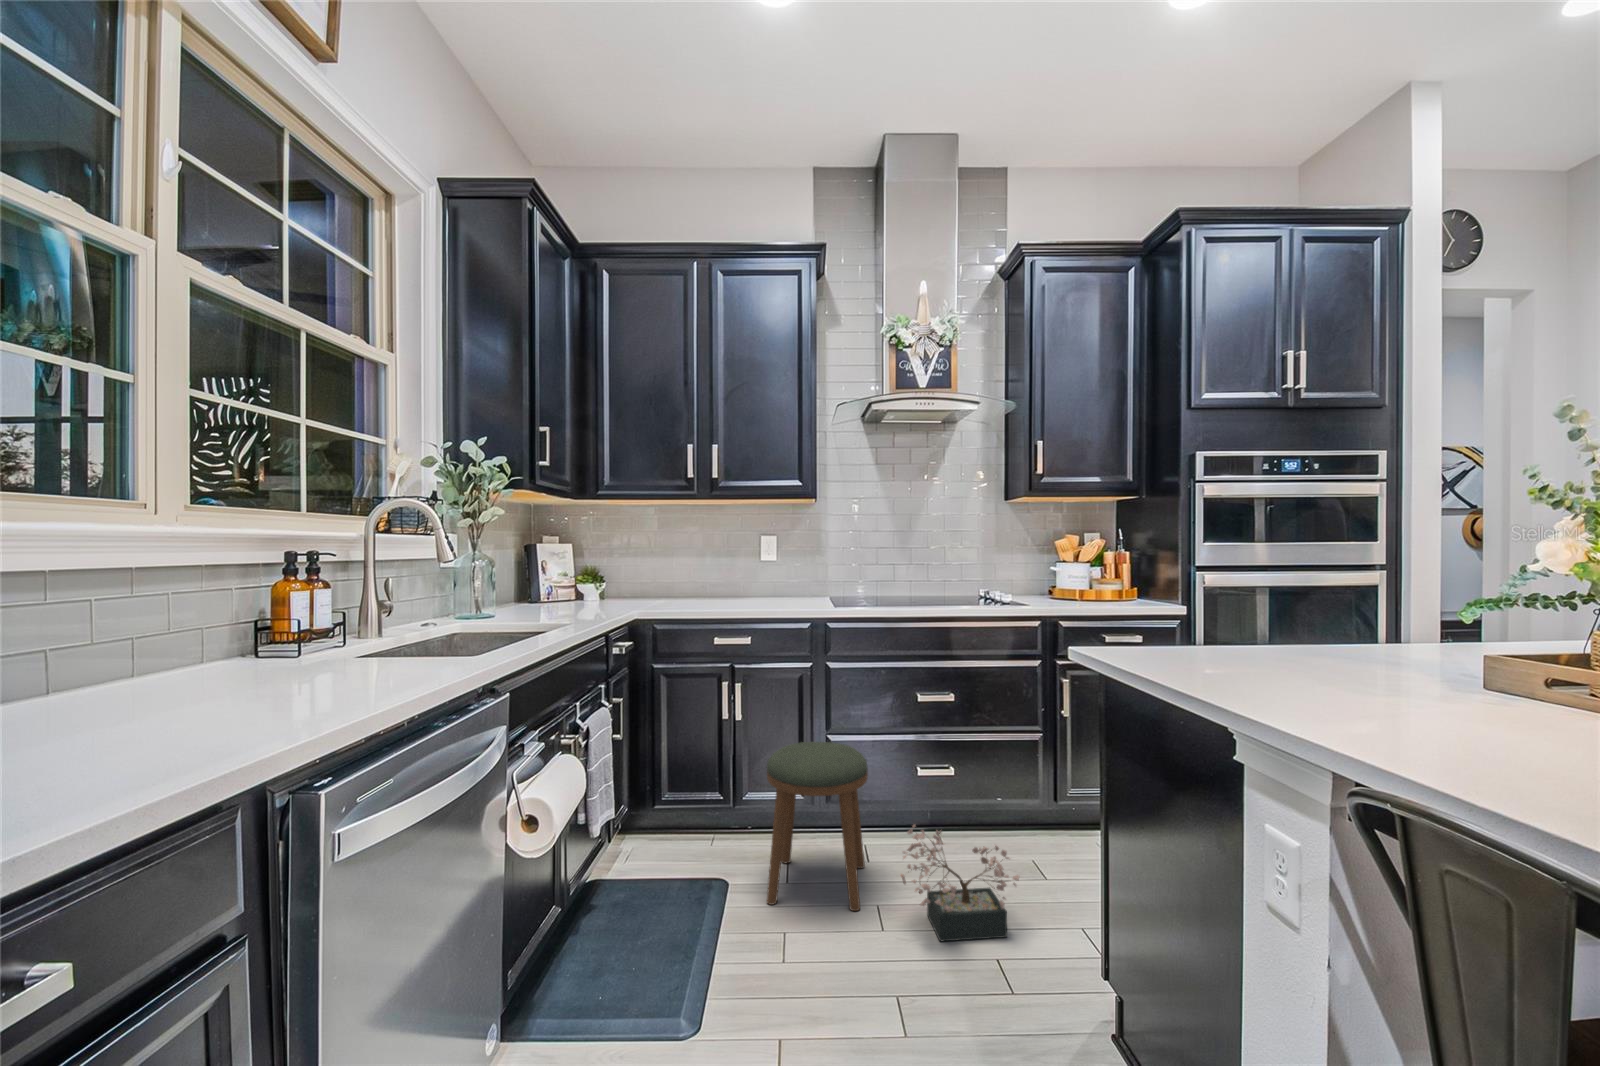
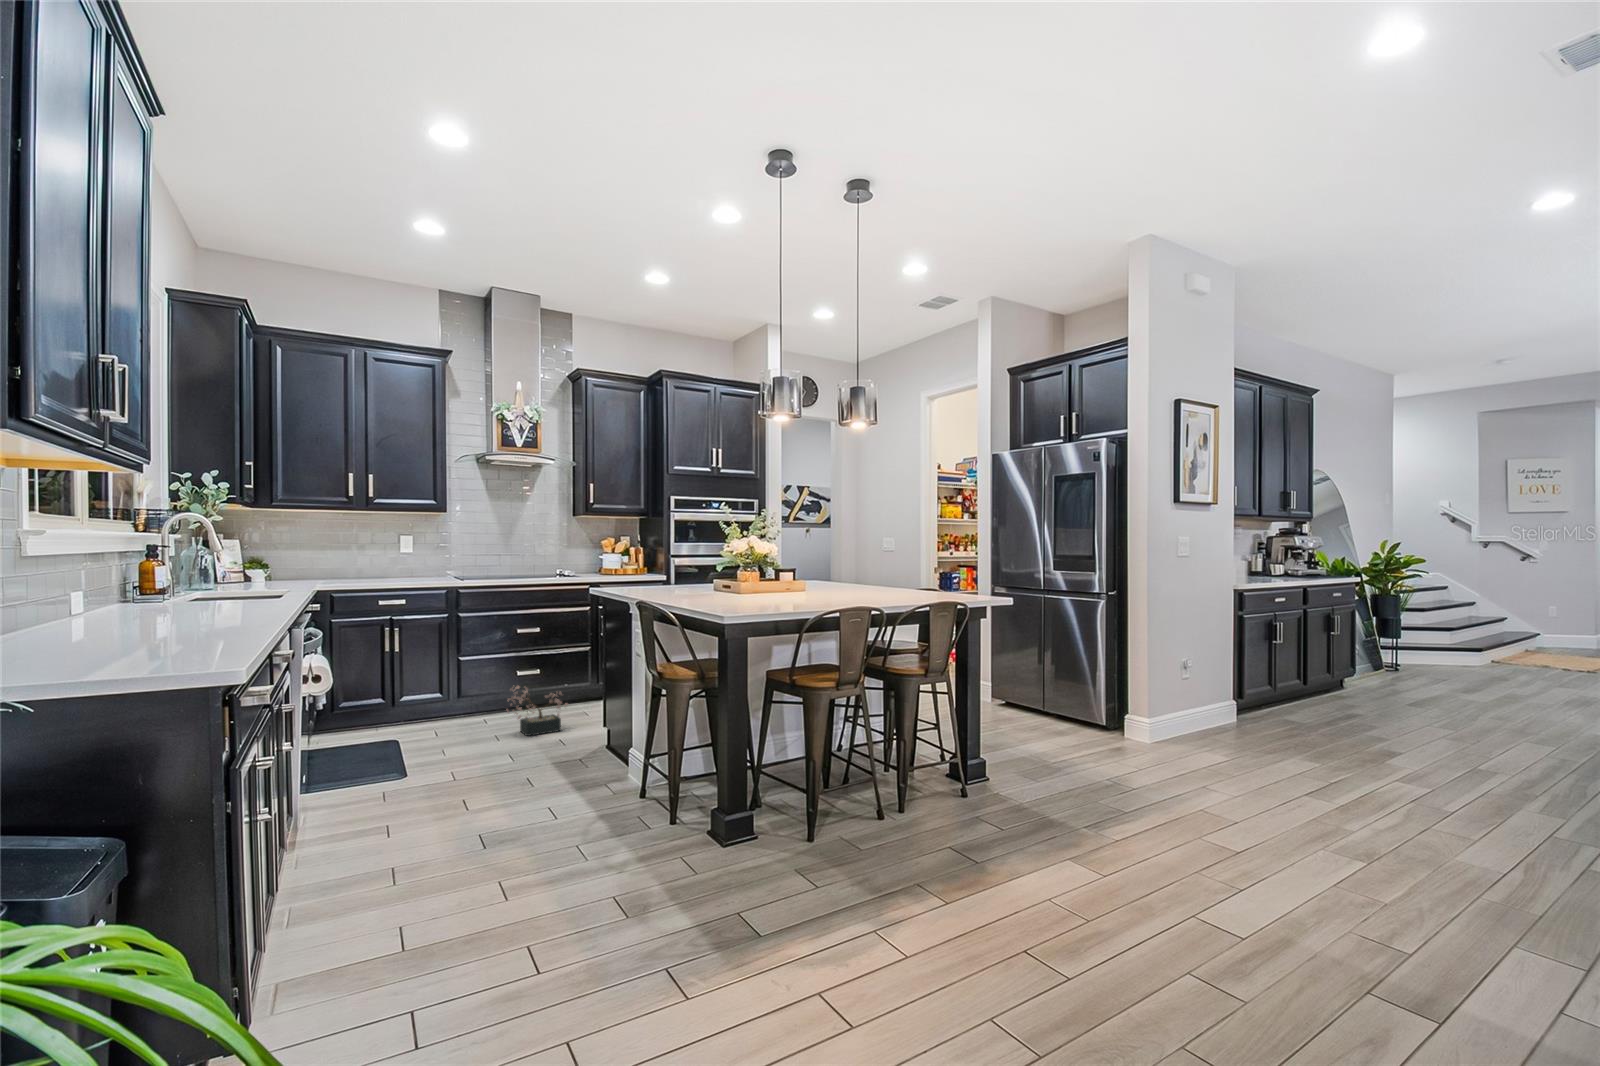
stool: present [767,742,868,911] -> none [424,655,486,740]

